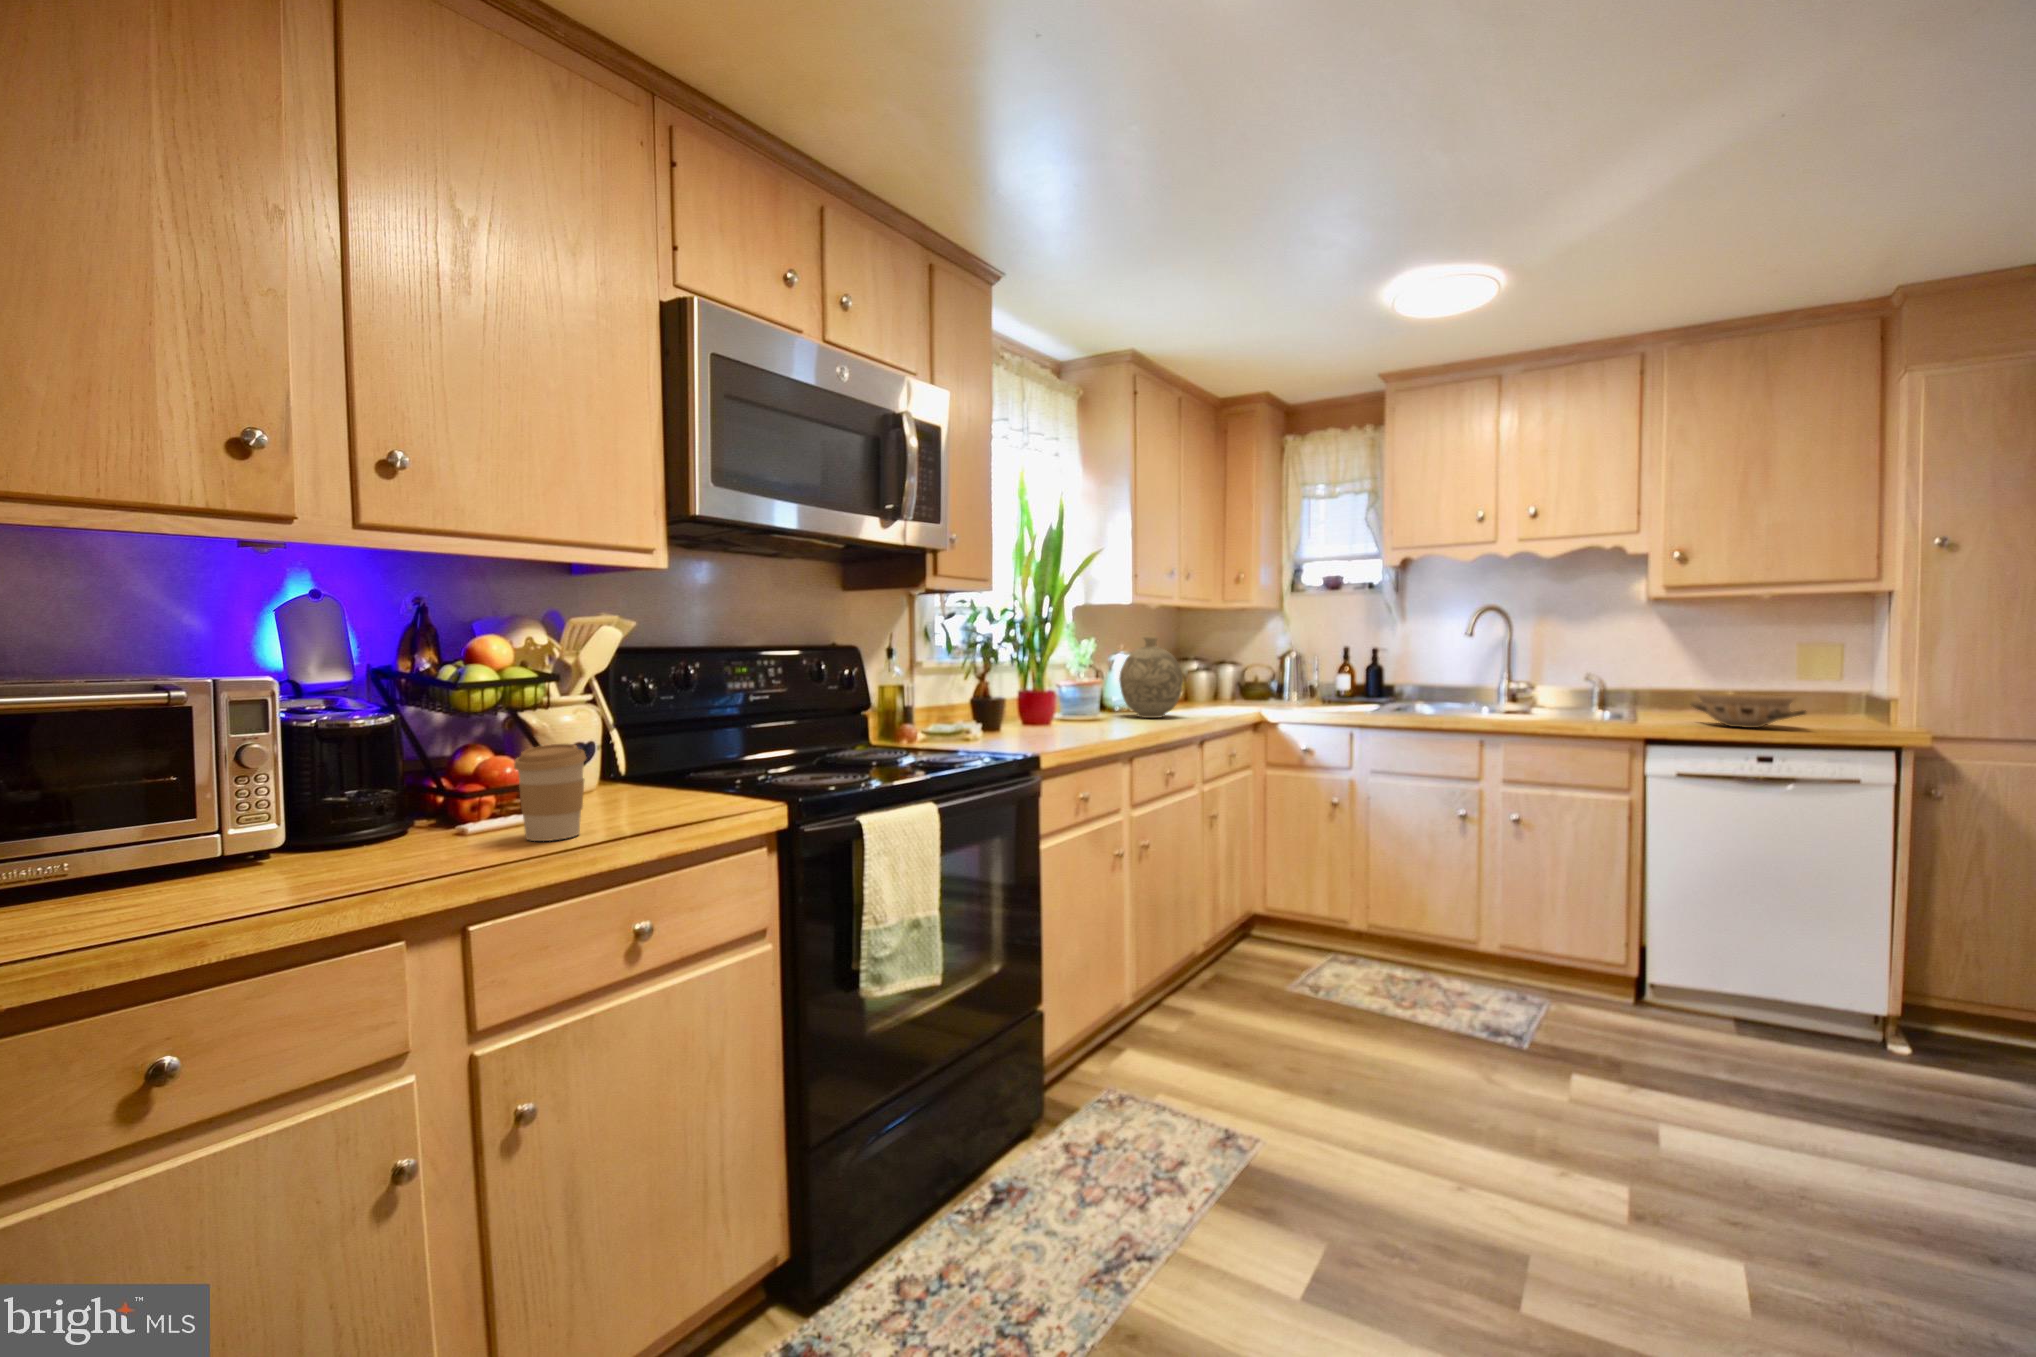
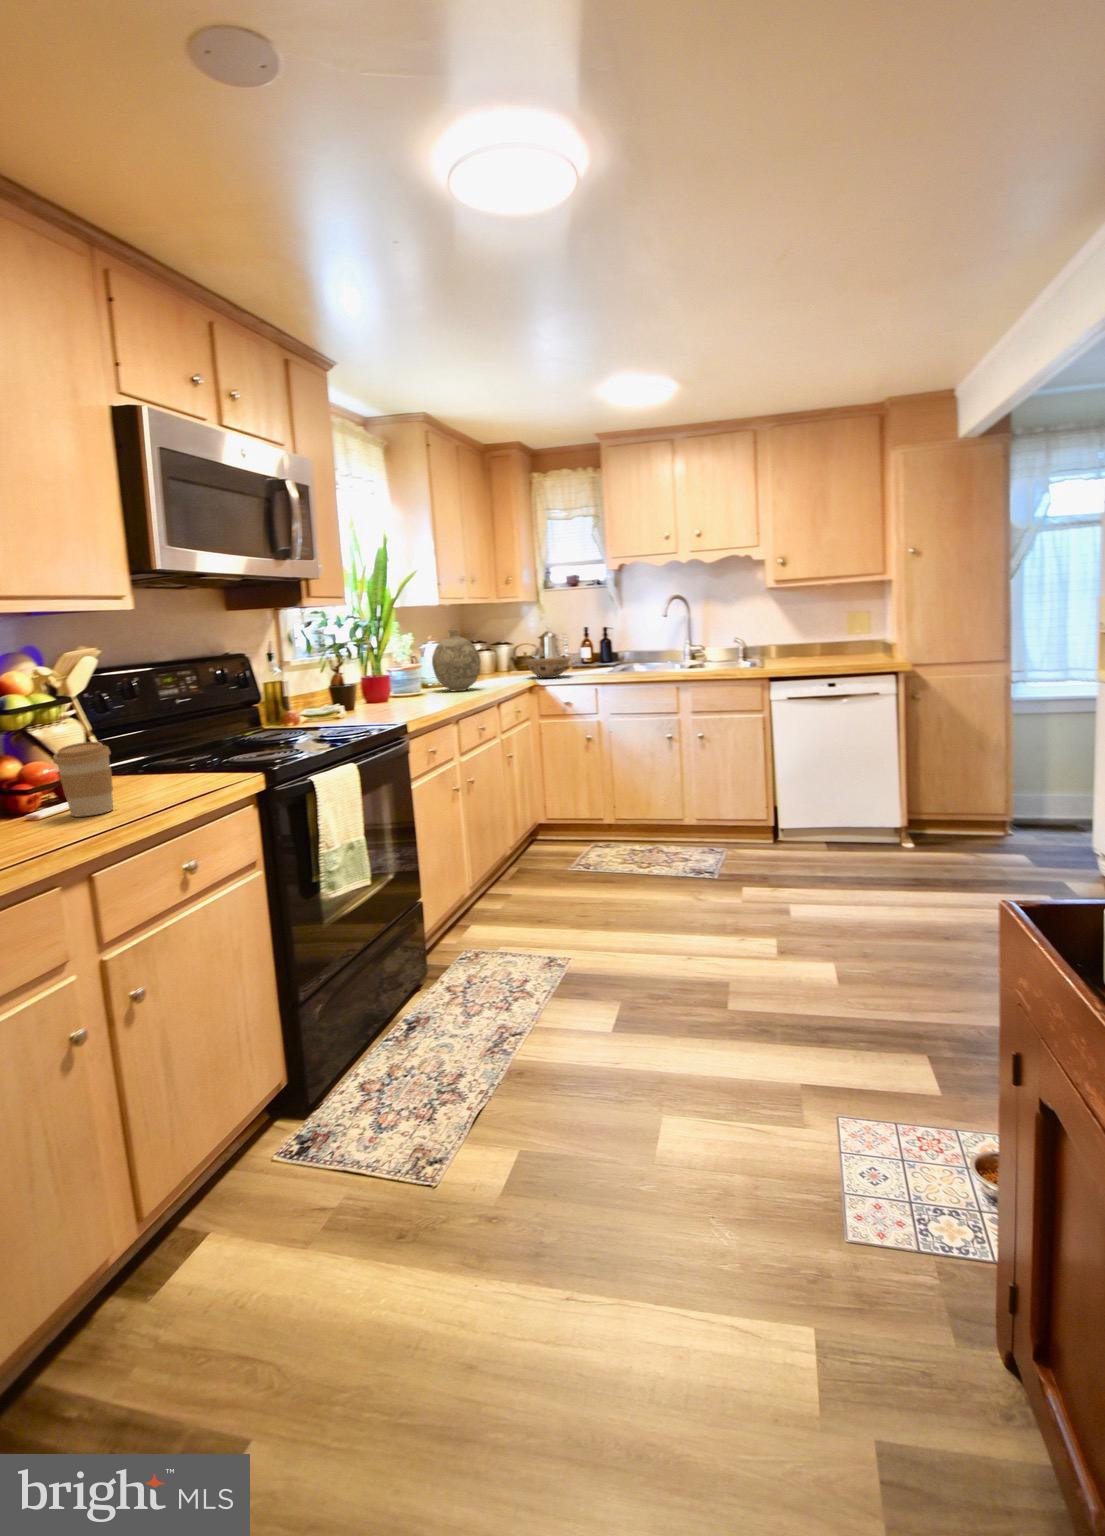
ceramic bowl: present [1691,694,1806,728] -> present [526,658,570,678]

